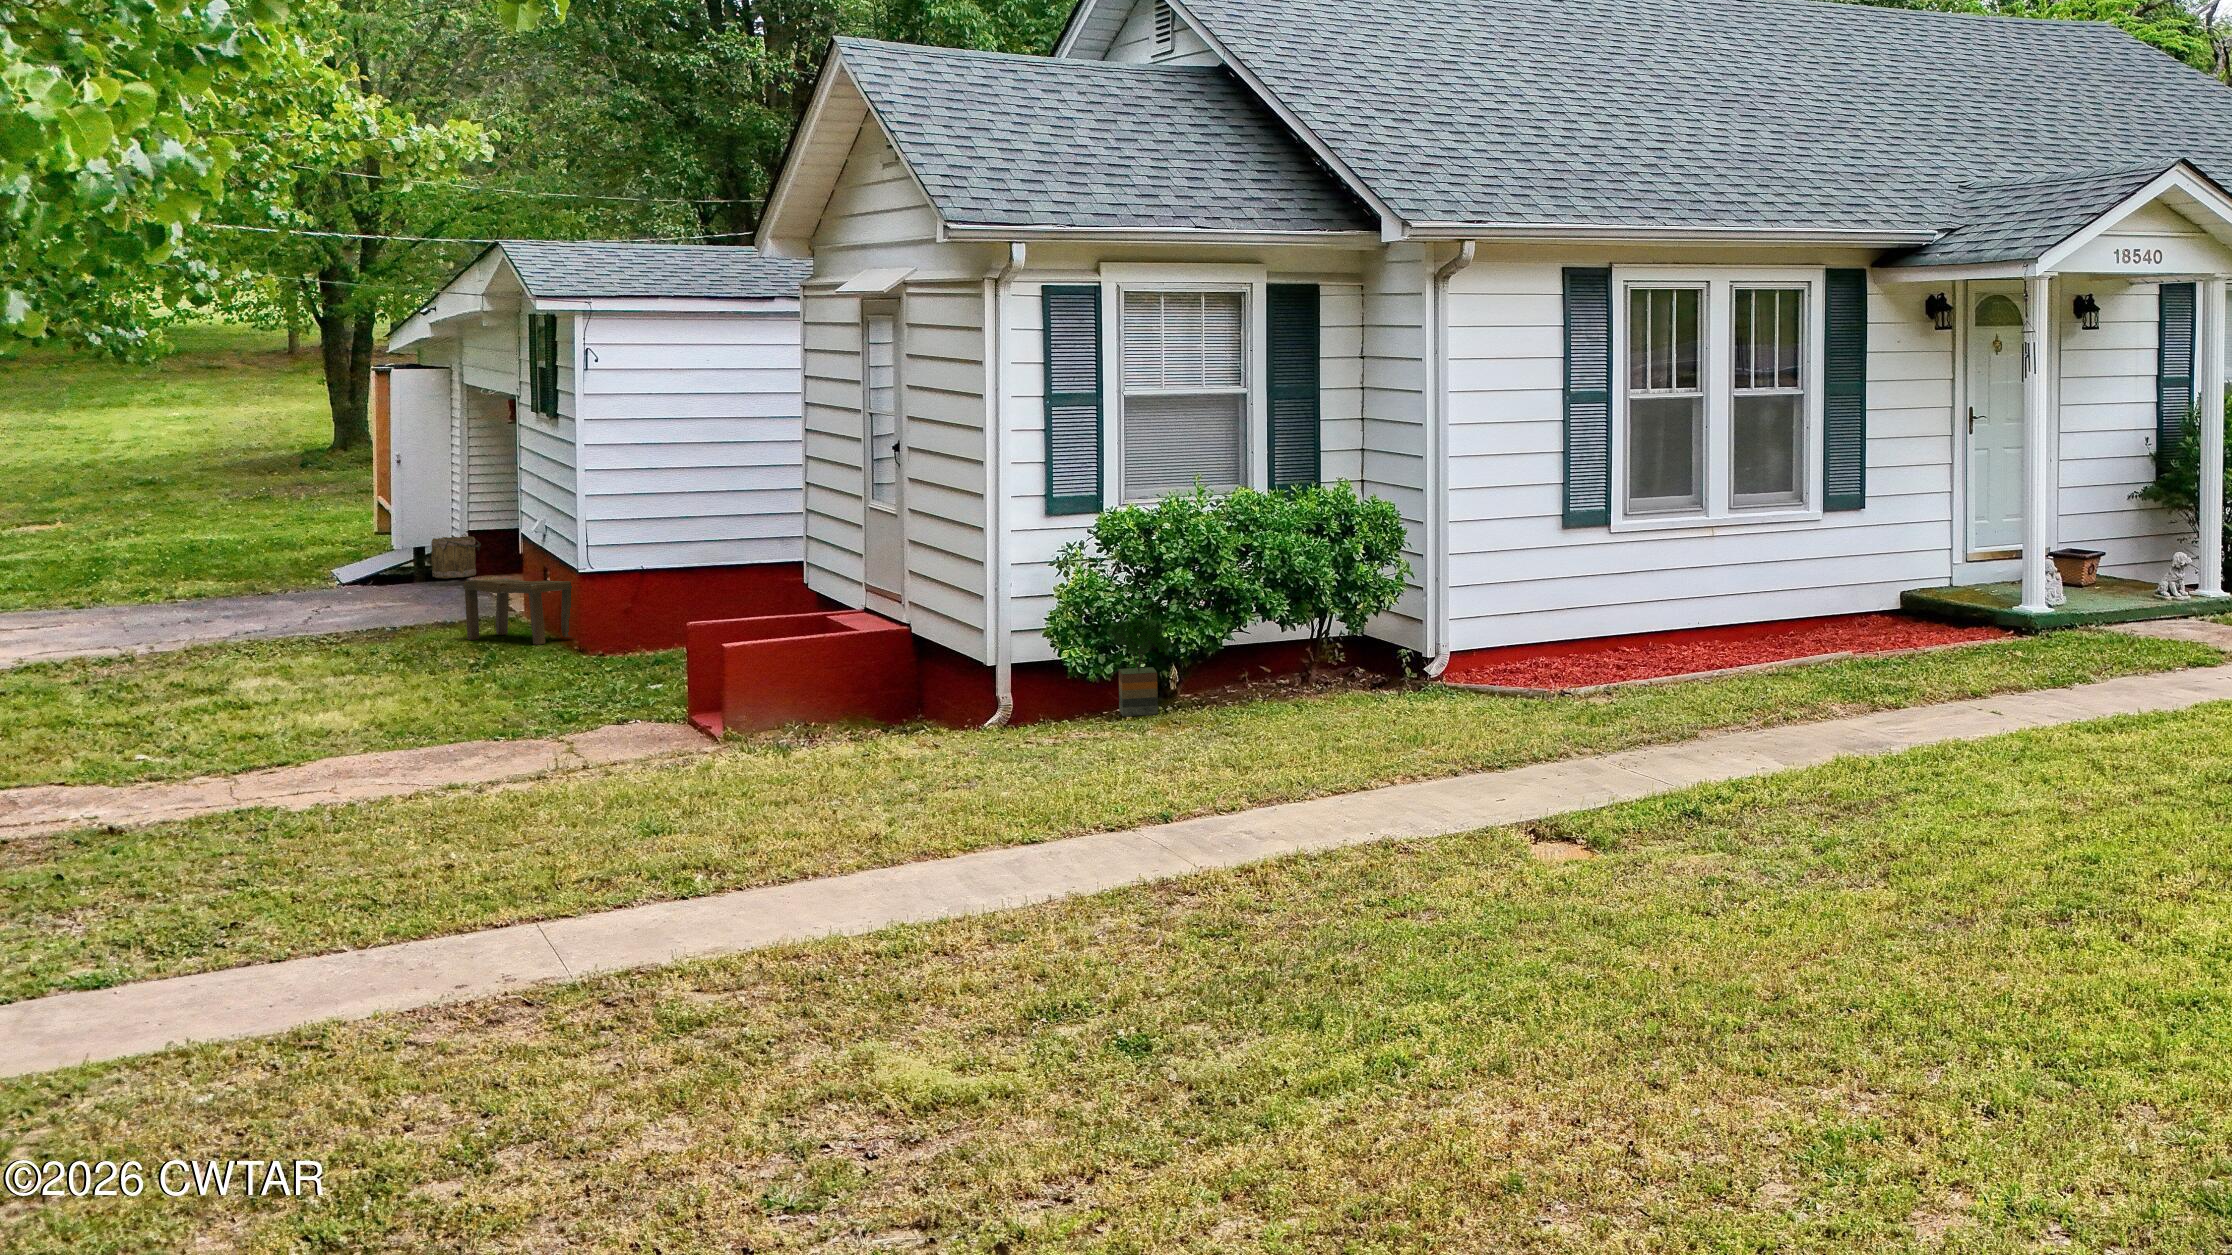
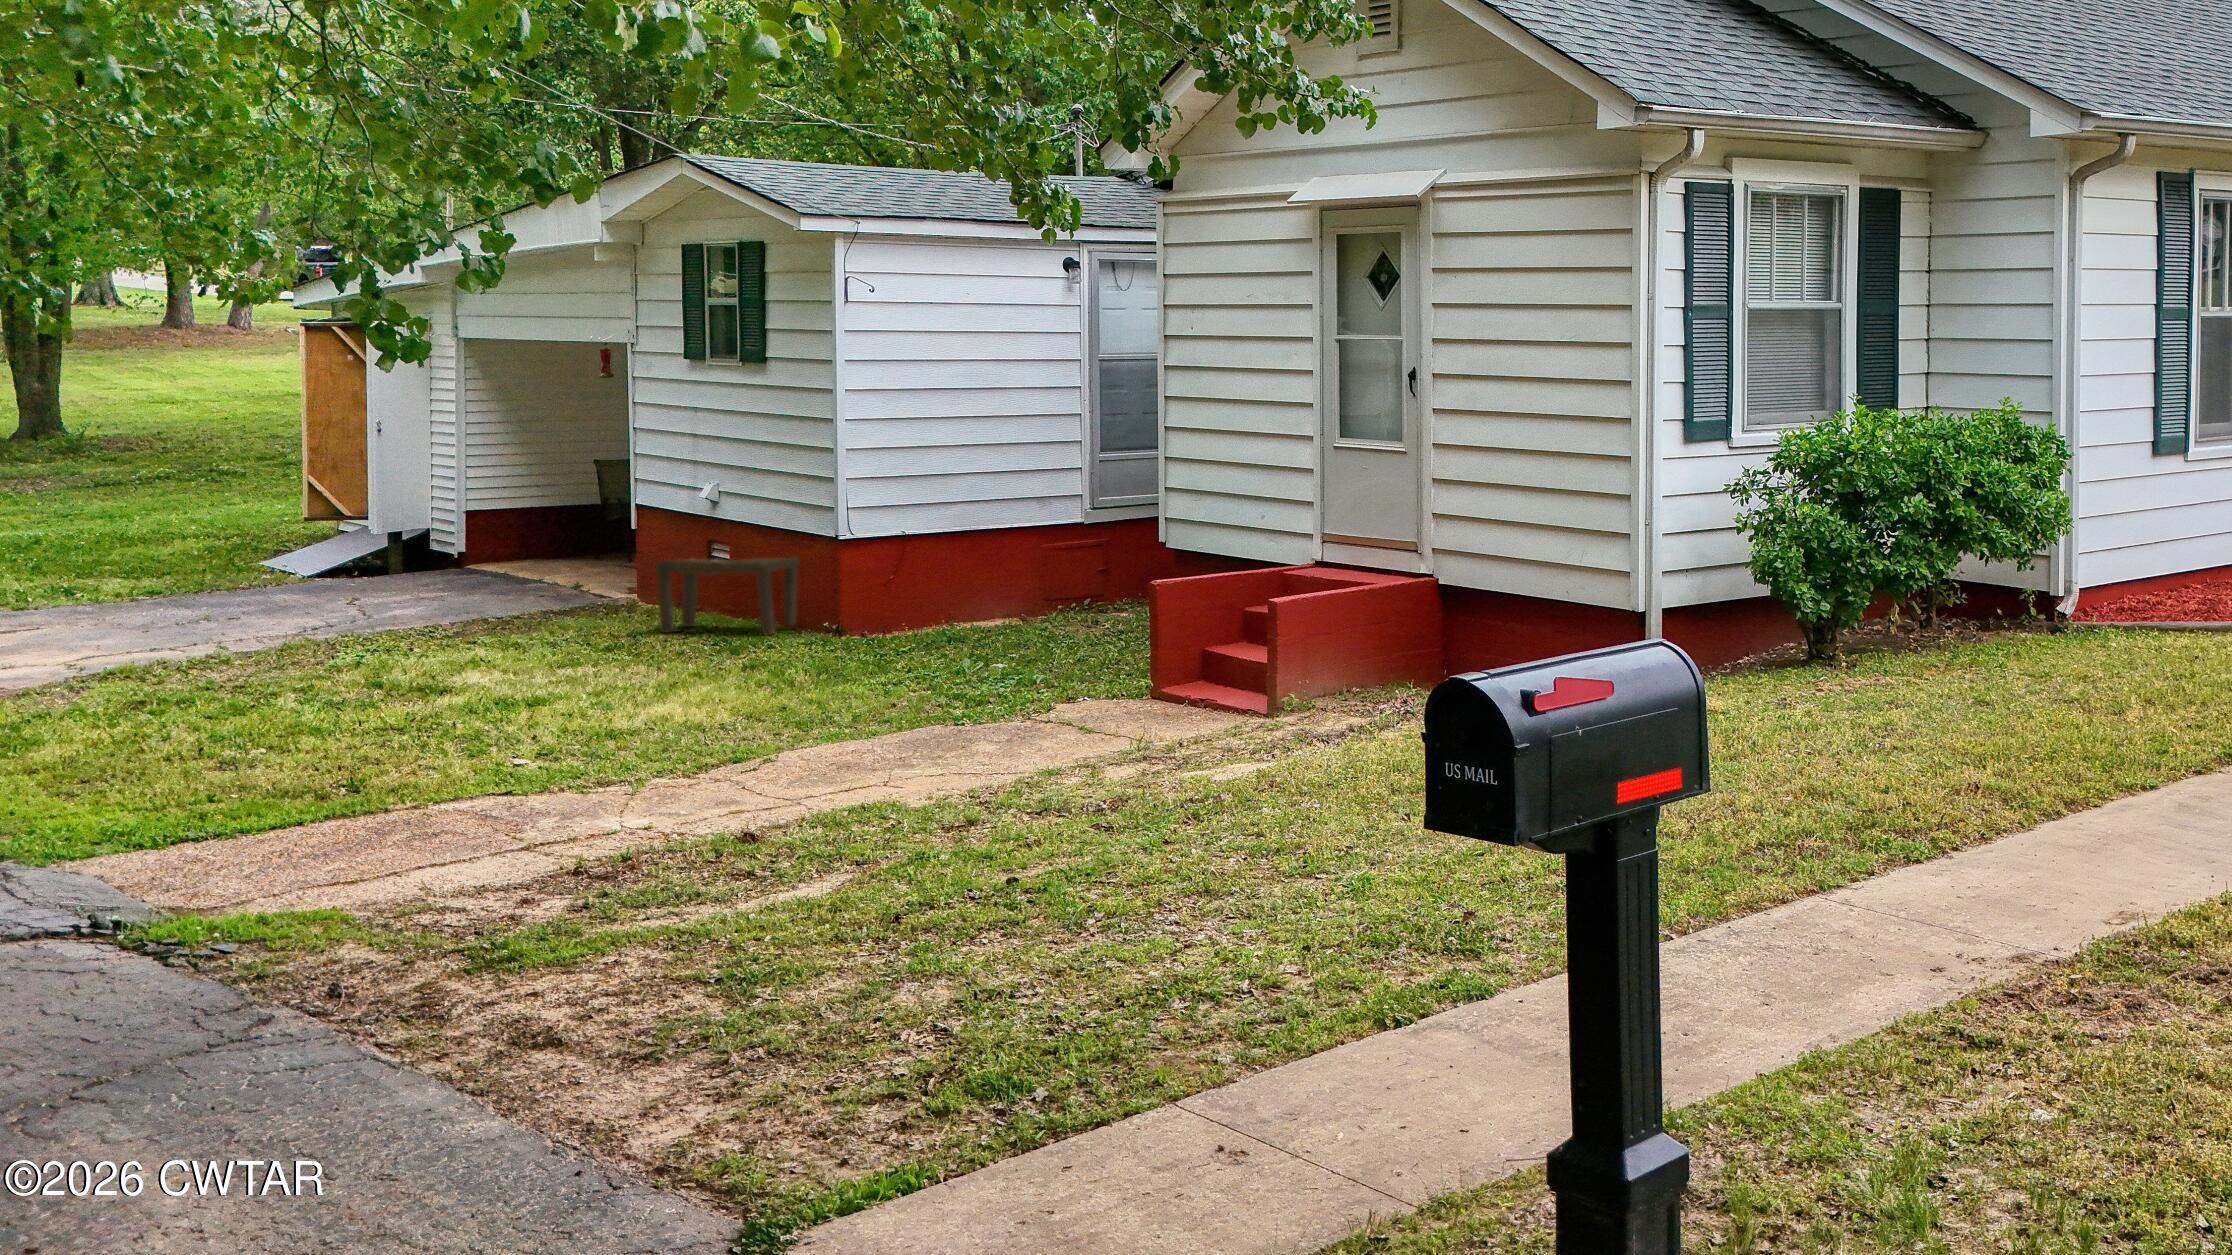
bucket: present [431,534,481,578] -> none [430,517,492,571]
potted tree: present [1107,619,1171,716] -> none [1826,556,1911,669]

